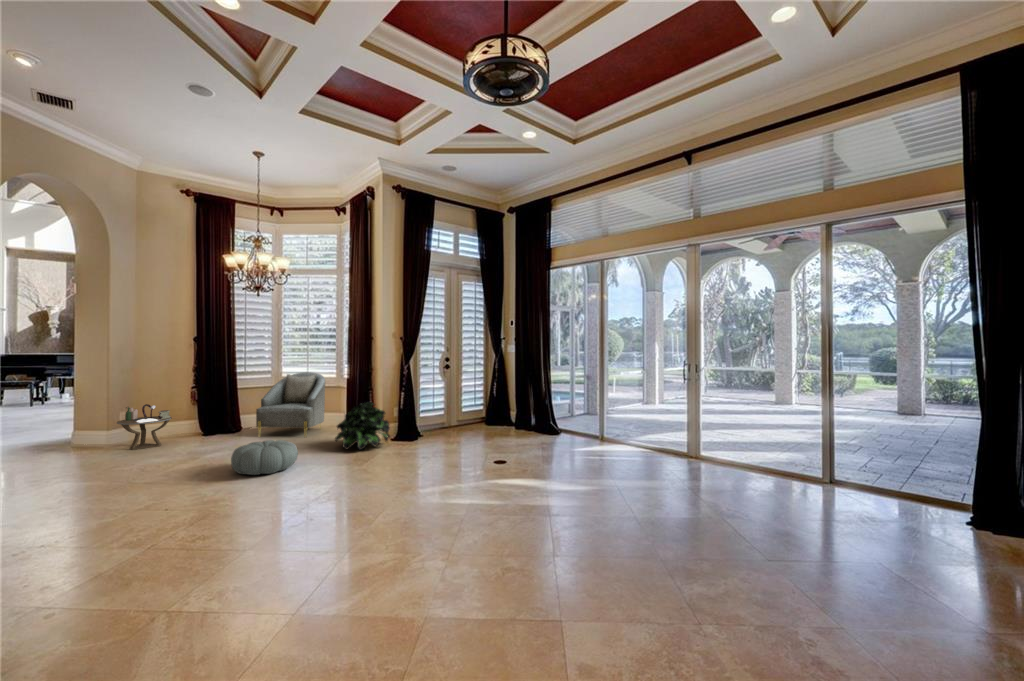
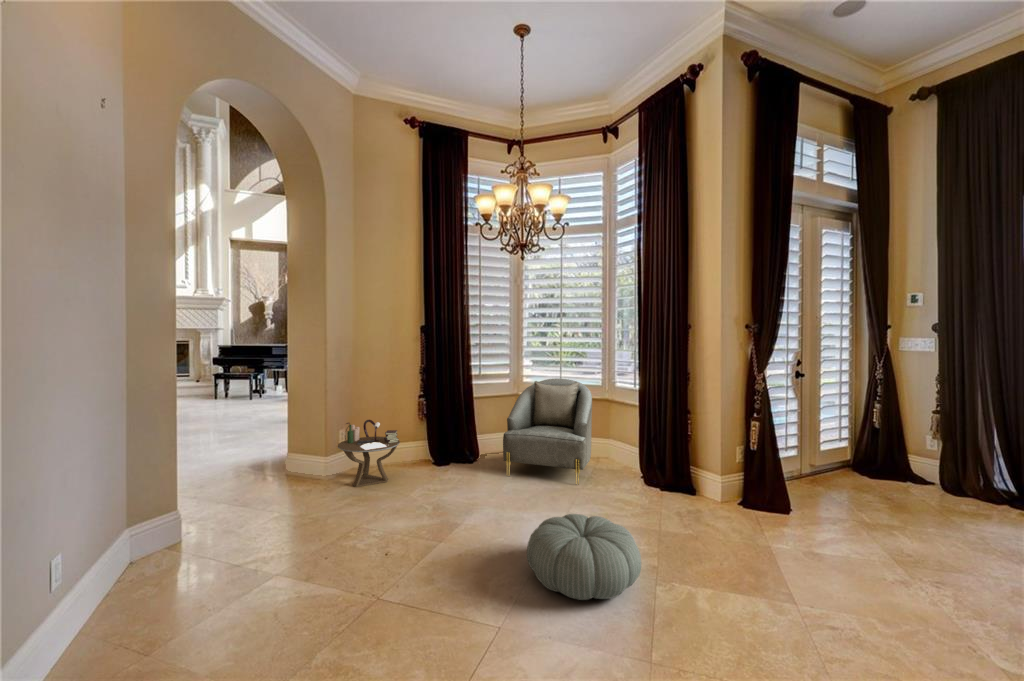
potted plant: present [335,402,390,450] -> none [649,442,757,538]

